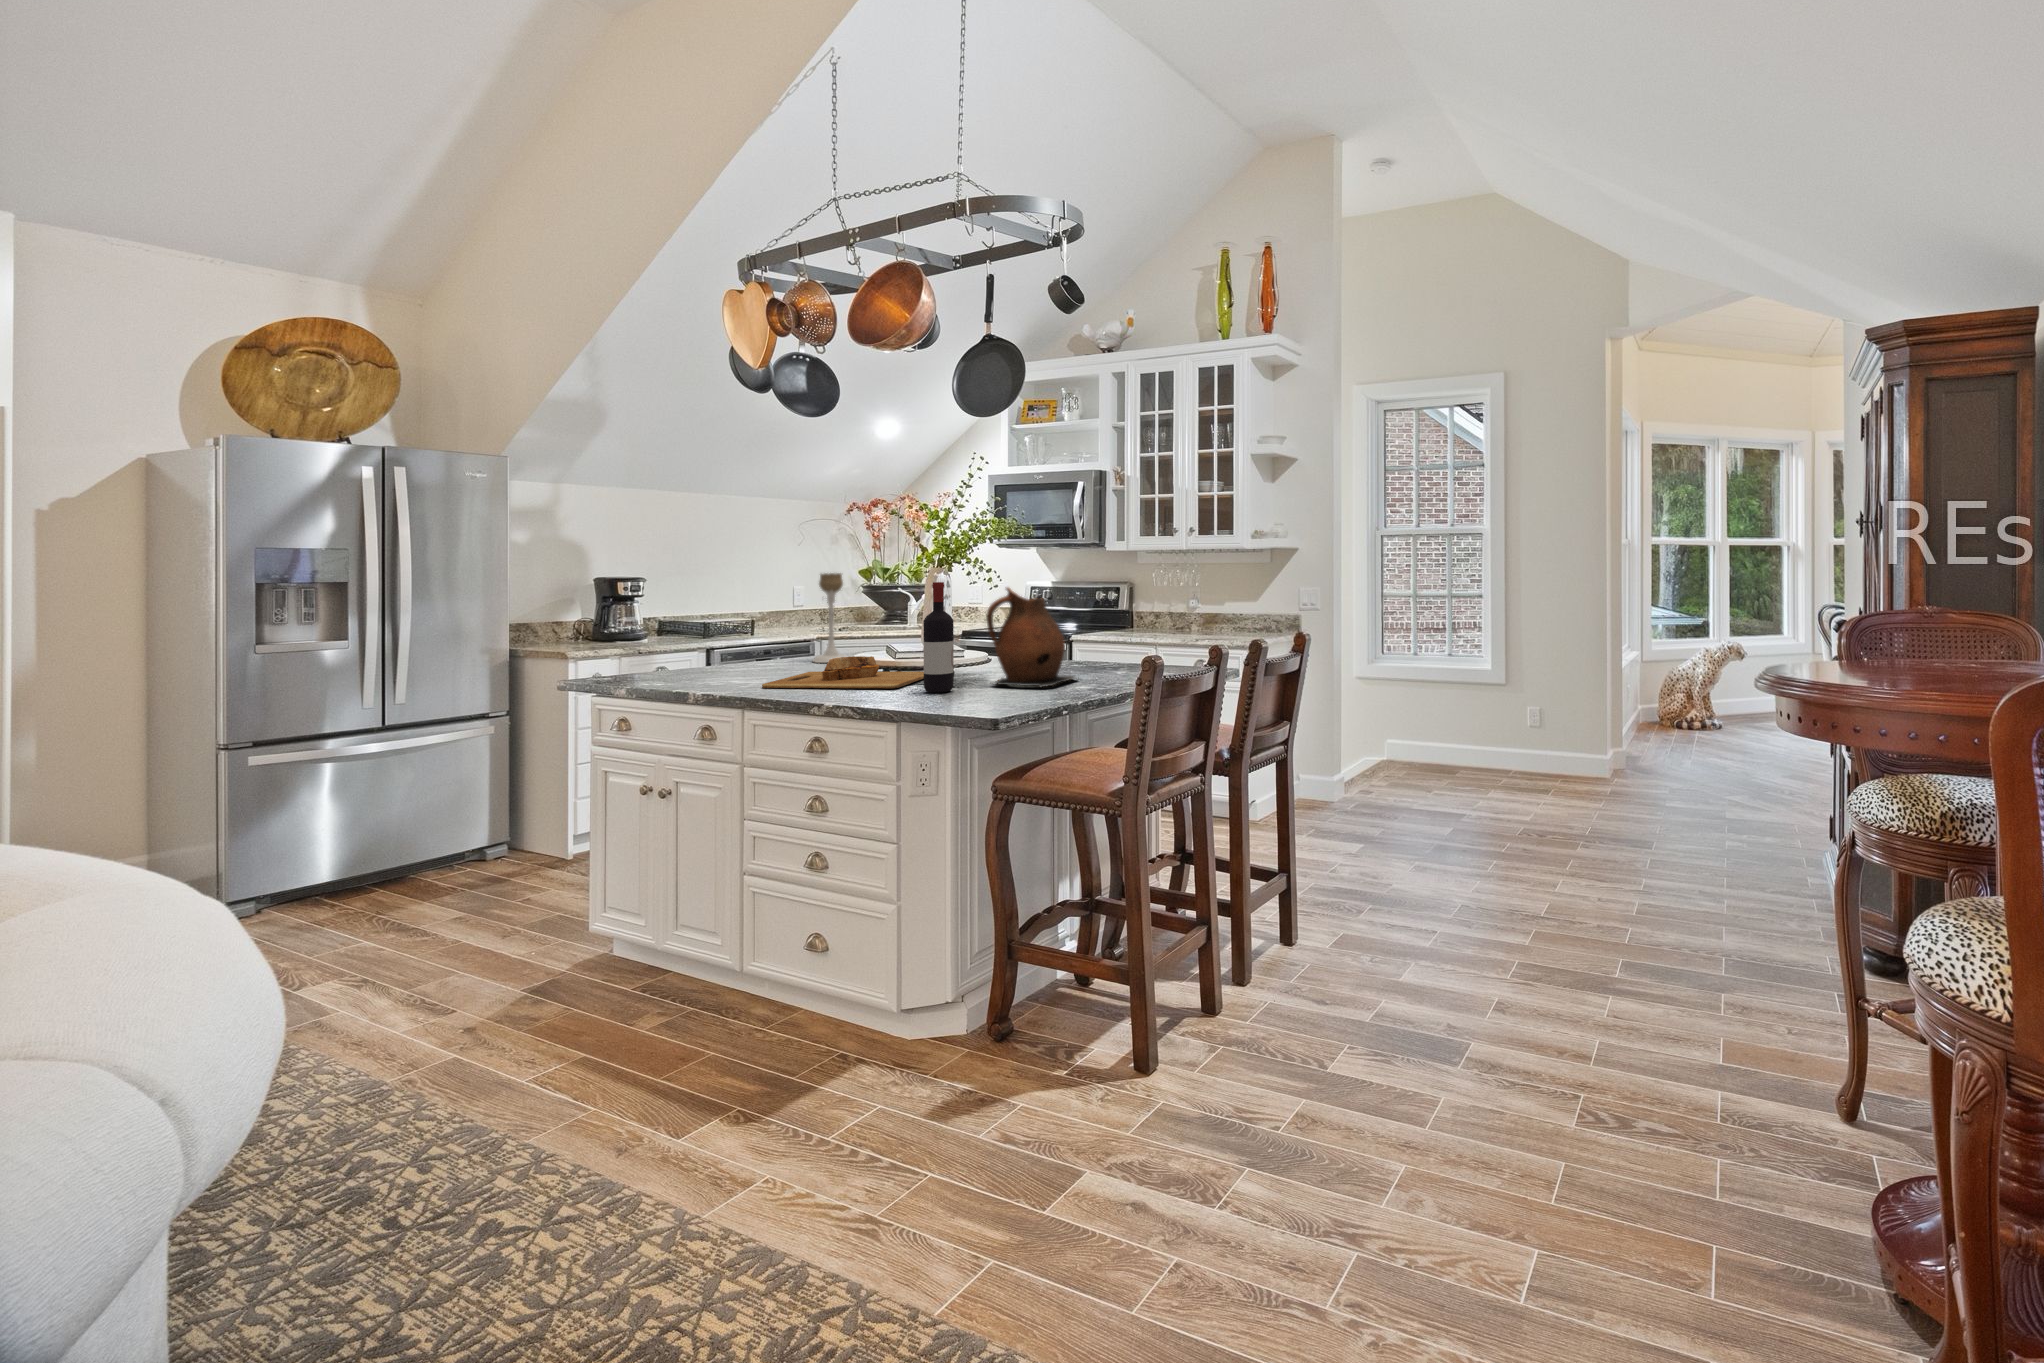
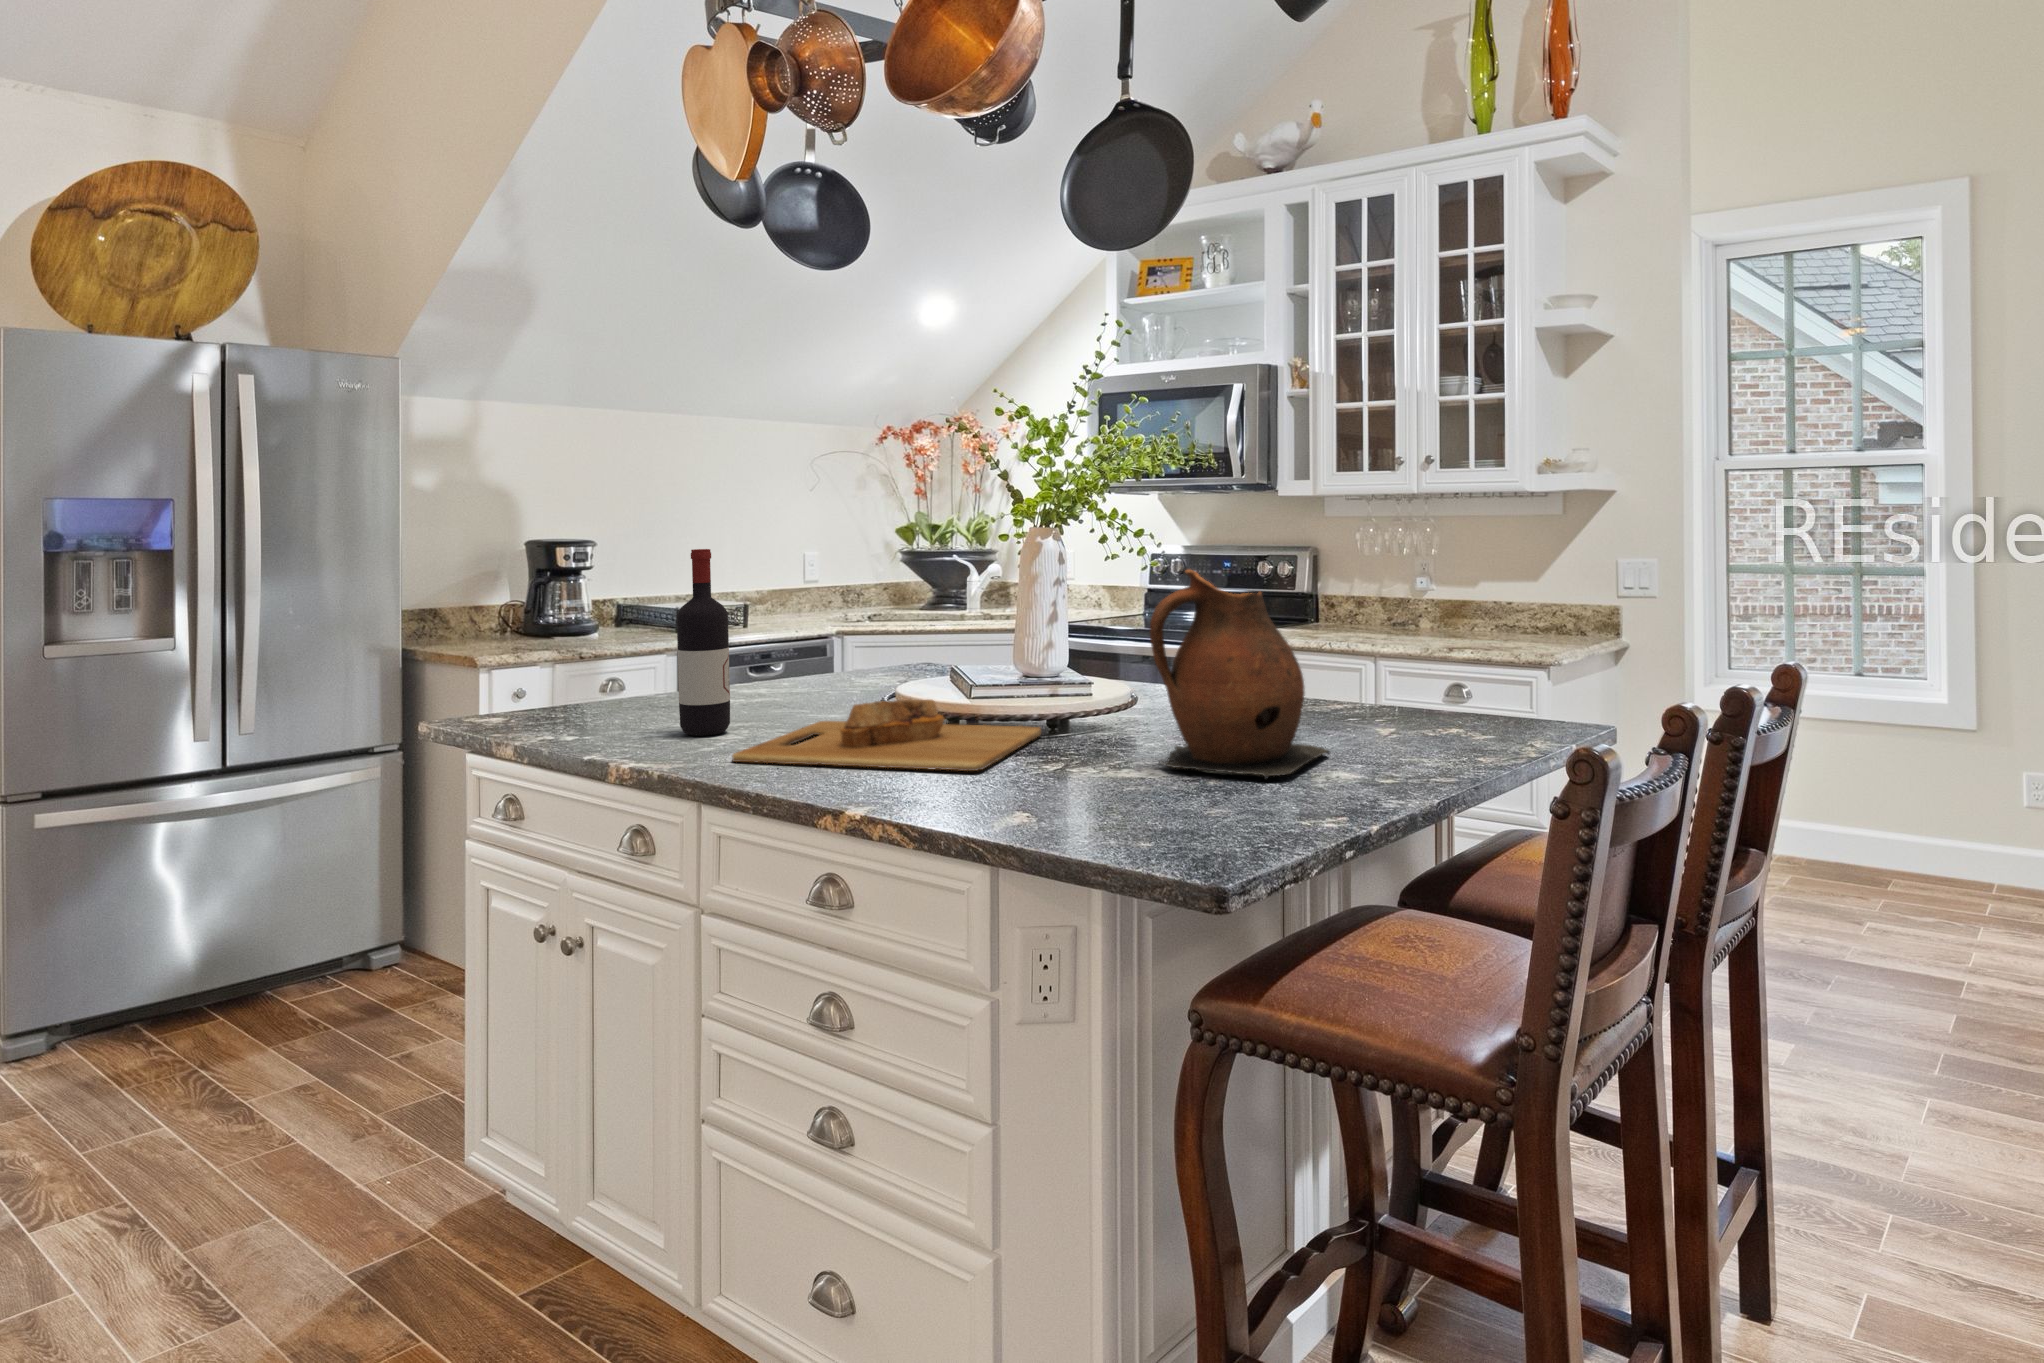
candle holder: present [813,573,845,663] -> none [827,537,892,696]
wine bottle: present [923,582,954,693] -> present [677,549,730,736]

